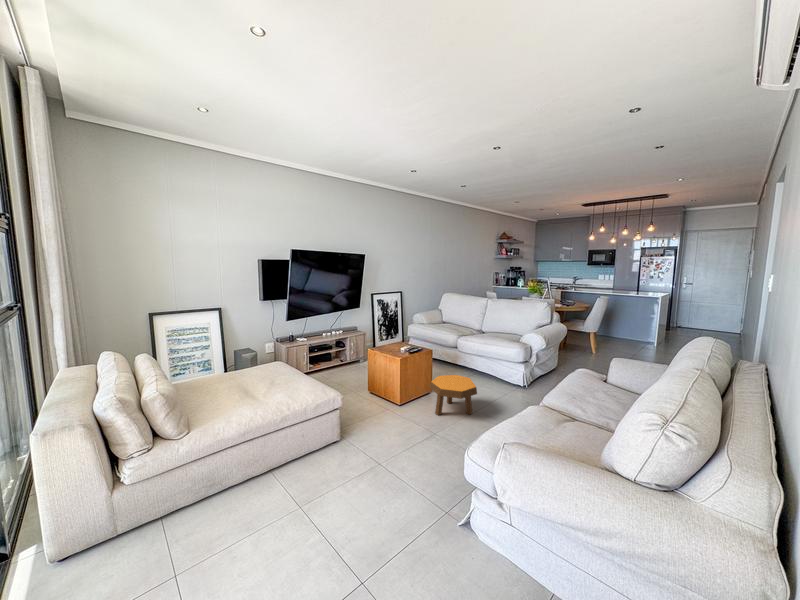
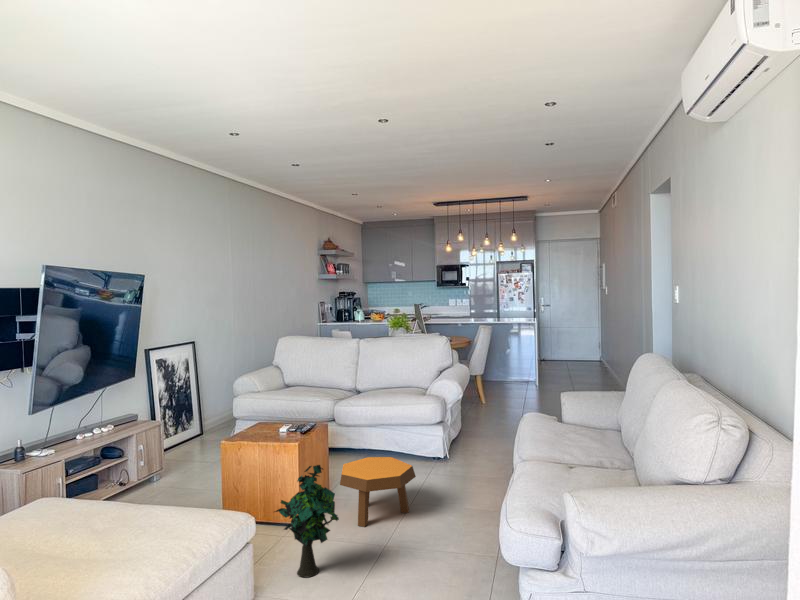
decorative plant: none [371,374,407,434] -> present [275,465,339,577]

